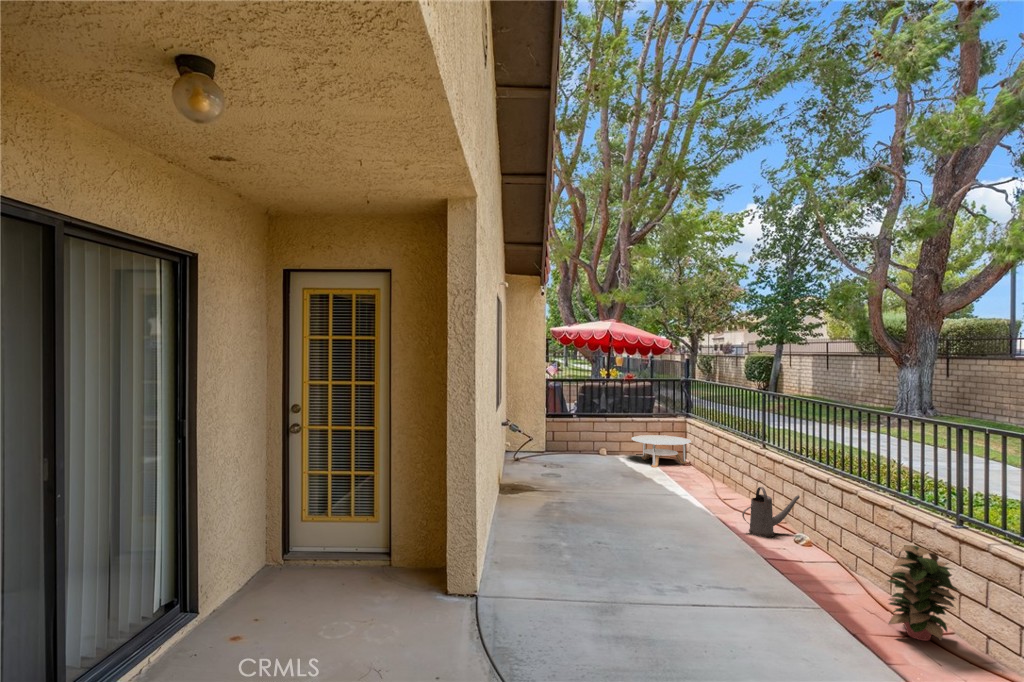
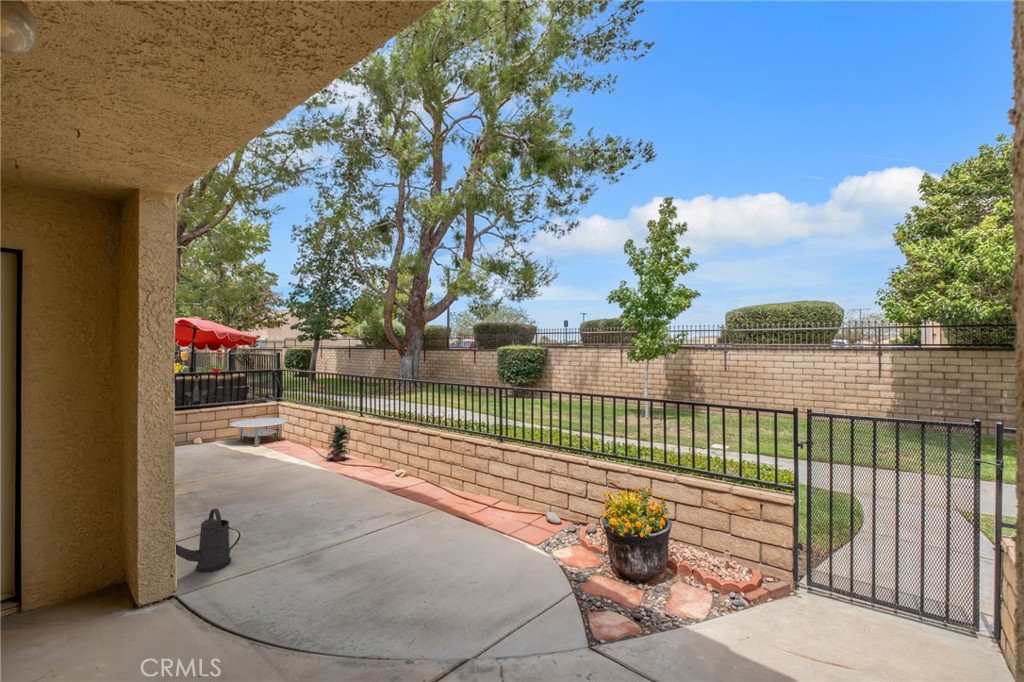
watering can: present [742,487,800,537] -> present [176,508,241,572]
decorative plant: present [887,545,959,641] -> present [327,424,350,460]

